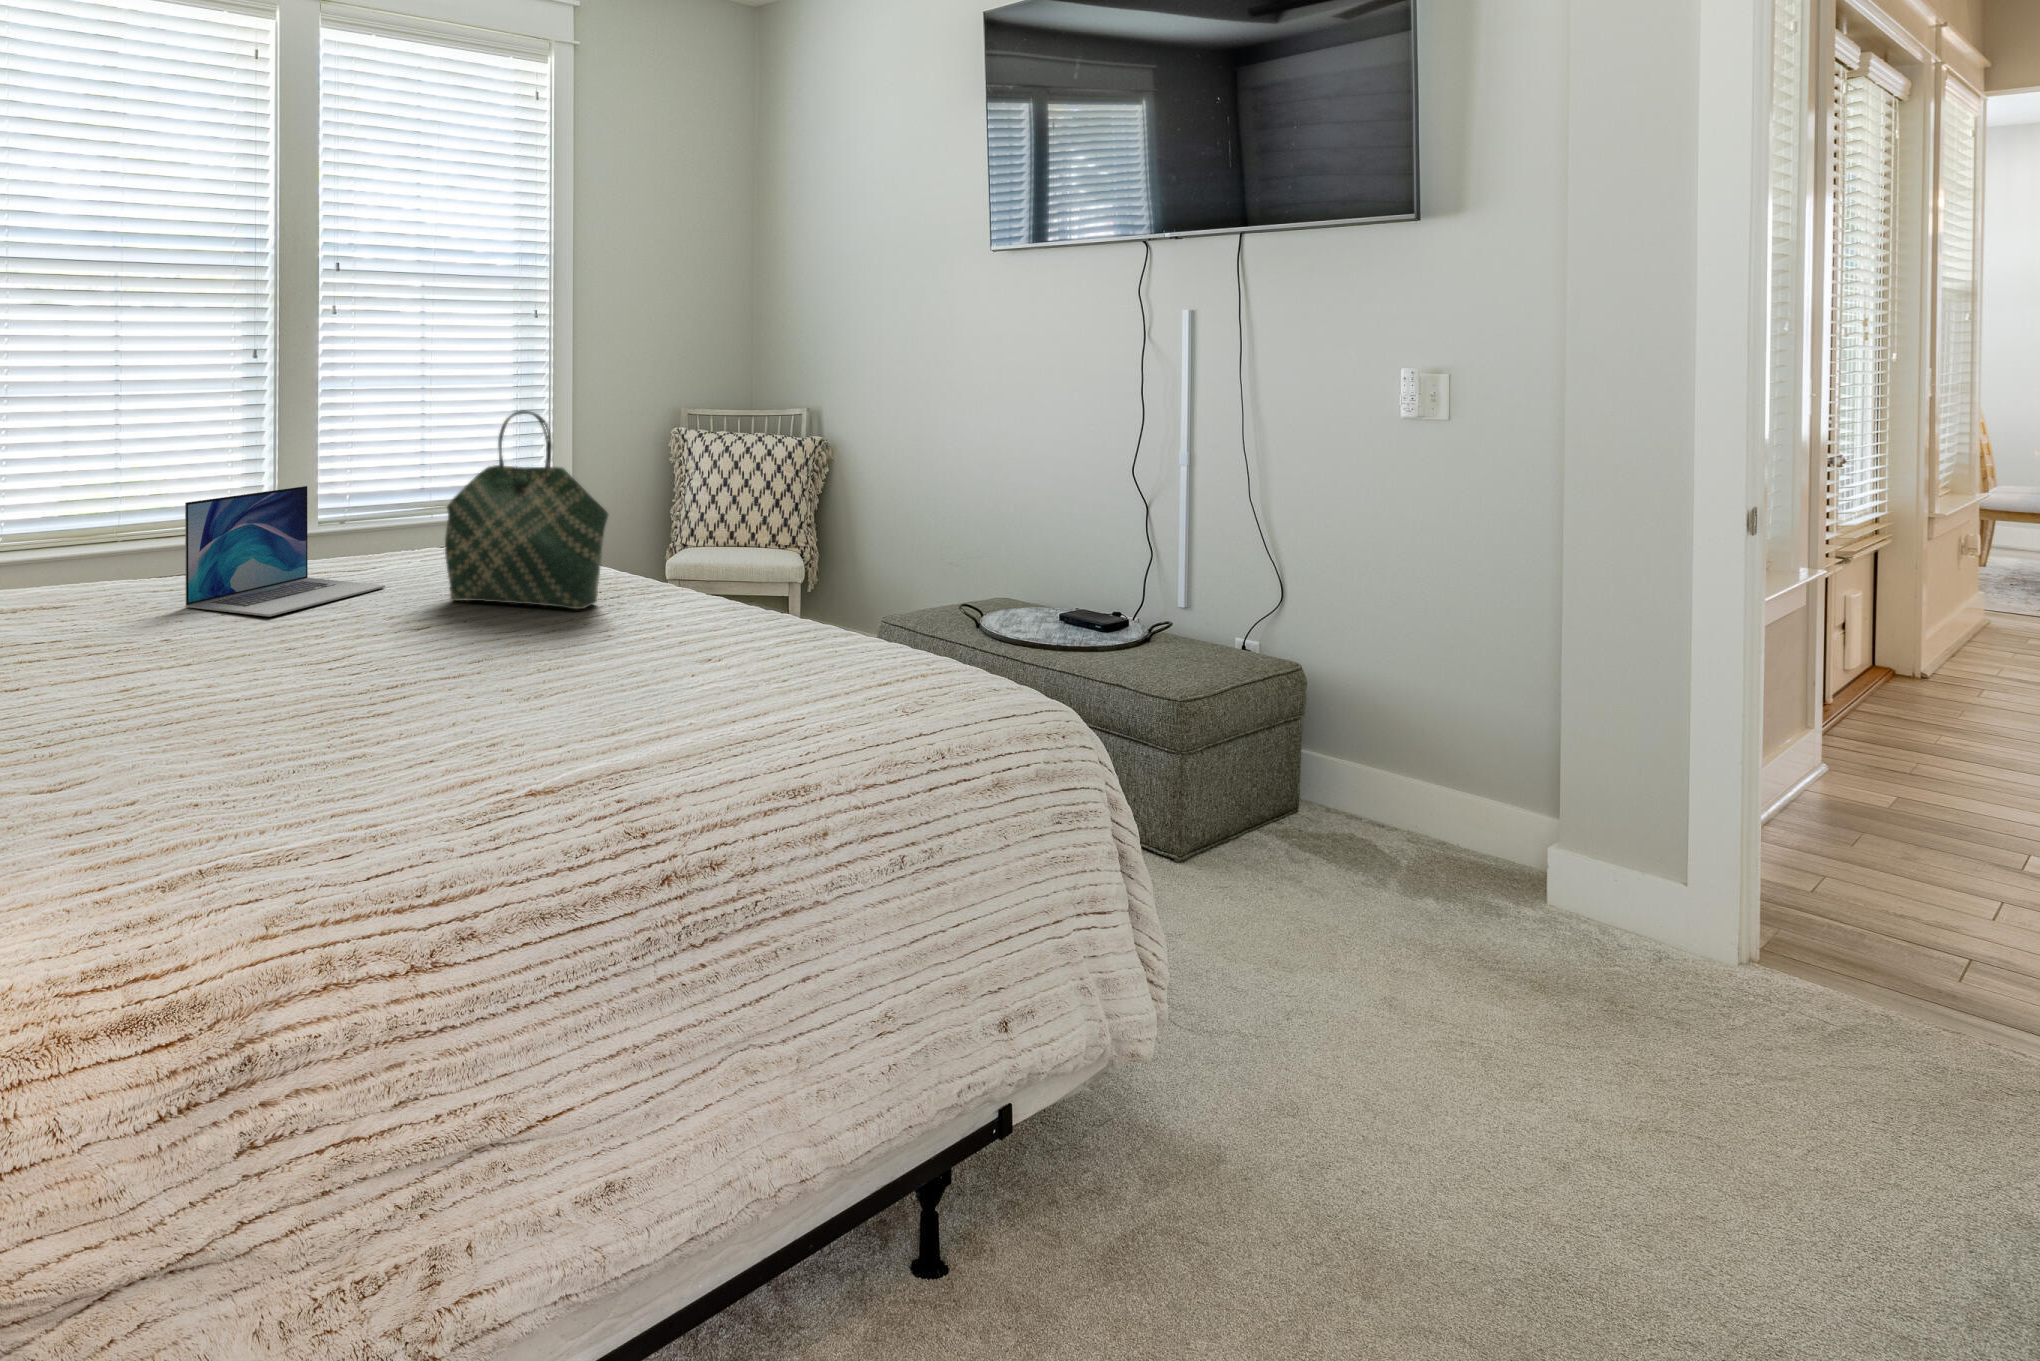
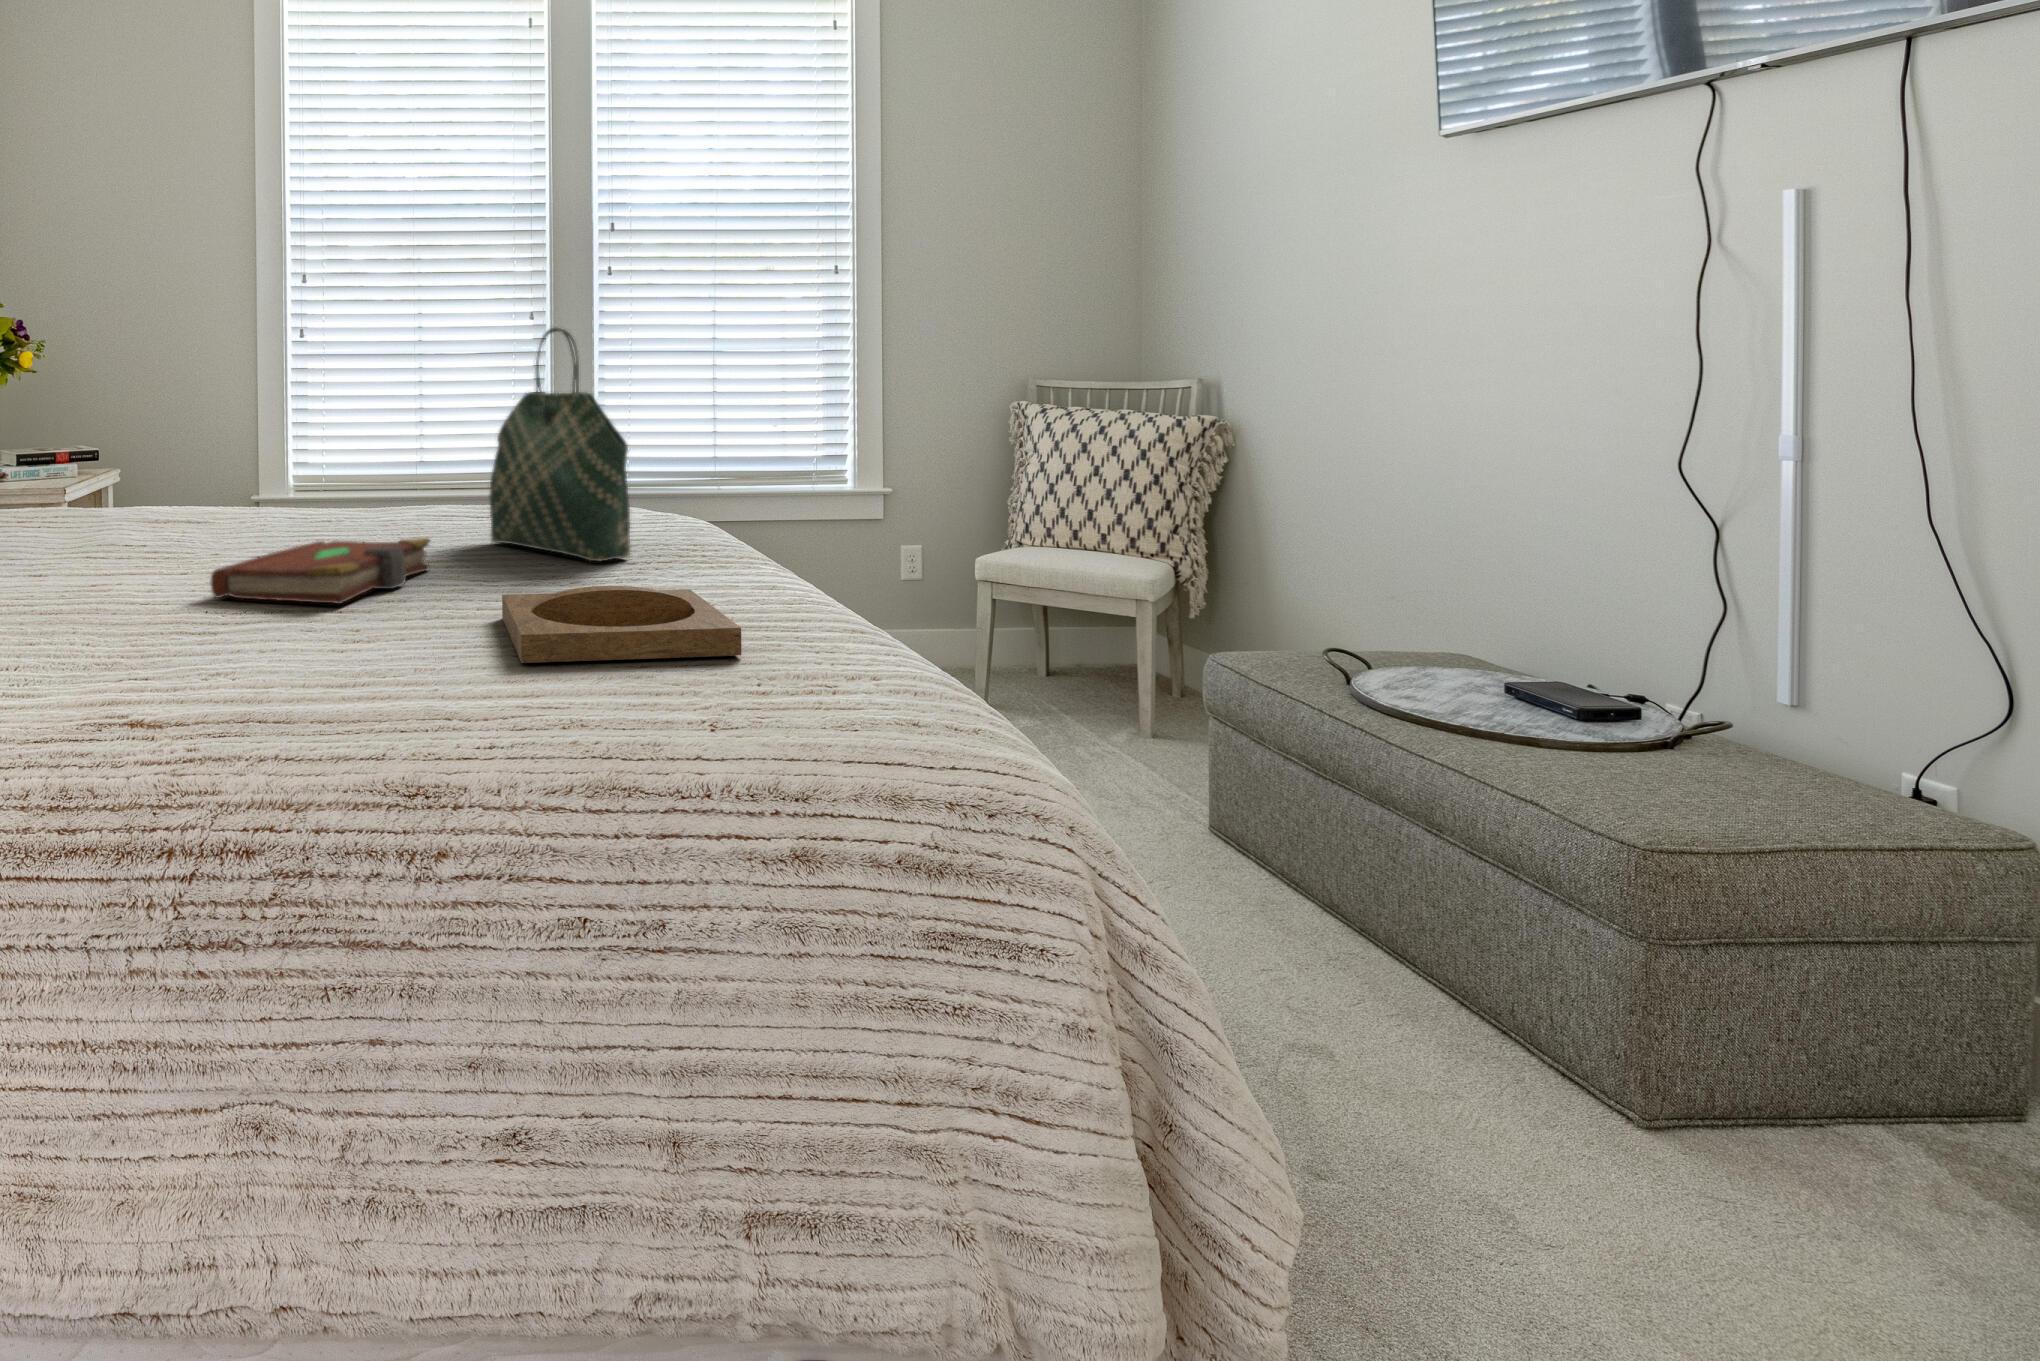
laptop: present [185,486,385,617] -> none [270,420,464,539]
book: none [336,606,478,686] -> present [211,538,430,604]
tray: none [618,627,835,700] -> present [502,586,741,663]

